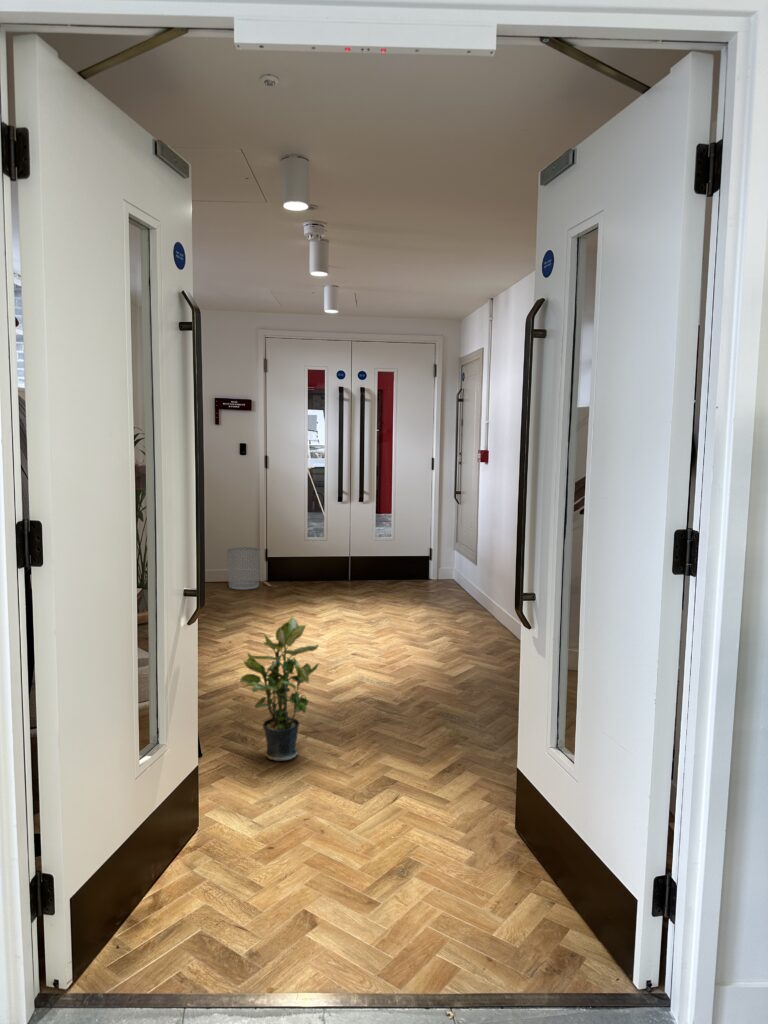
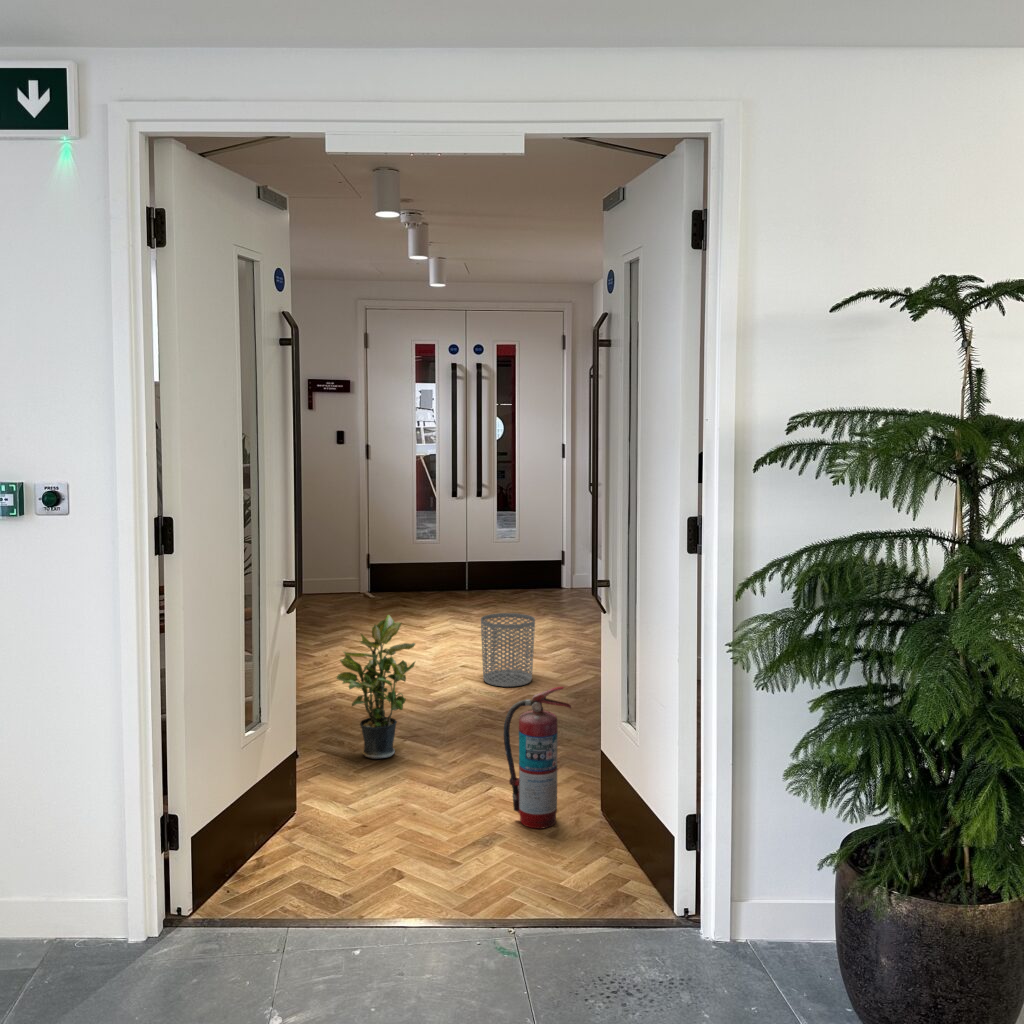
waste bin: present [227,547,260,590] -> present [481,613,535,687]
fire extinguisher: none [417,701,490,852] -> present [504,687,571,829]

